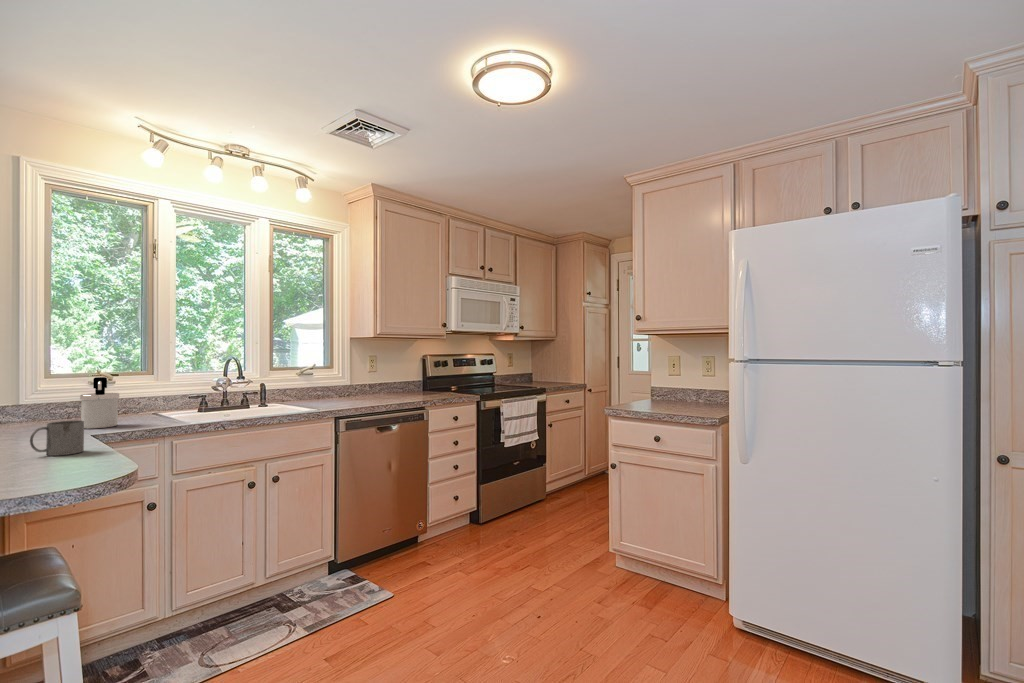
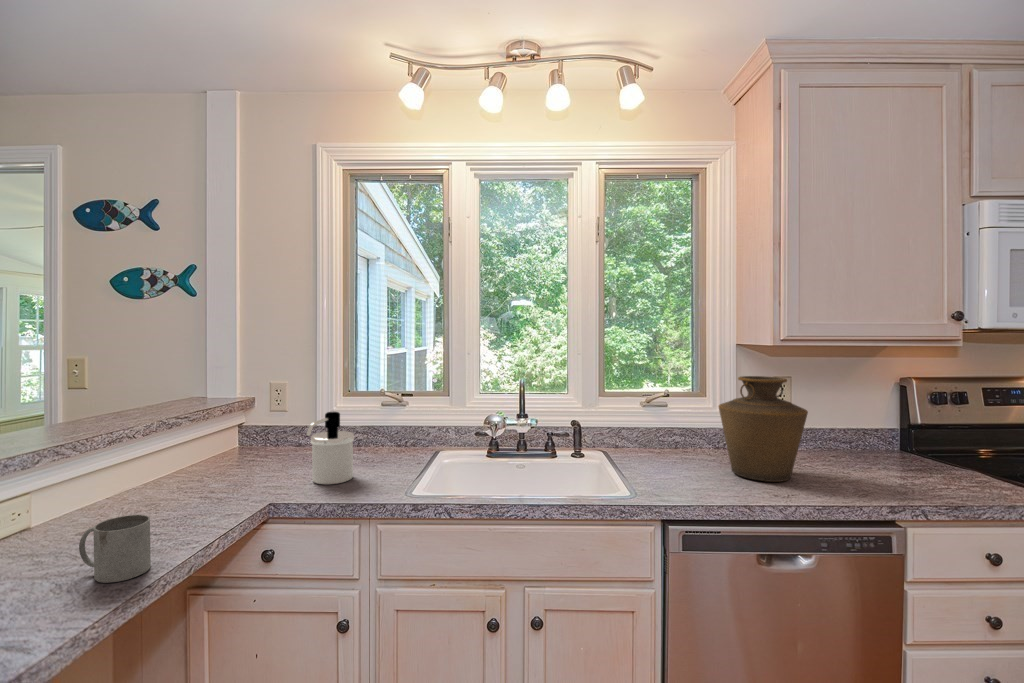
vase: none [350,351,391,401] -> present [719,376,808,482]

